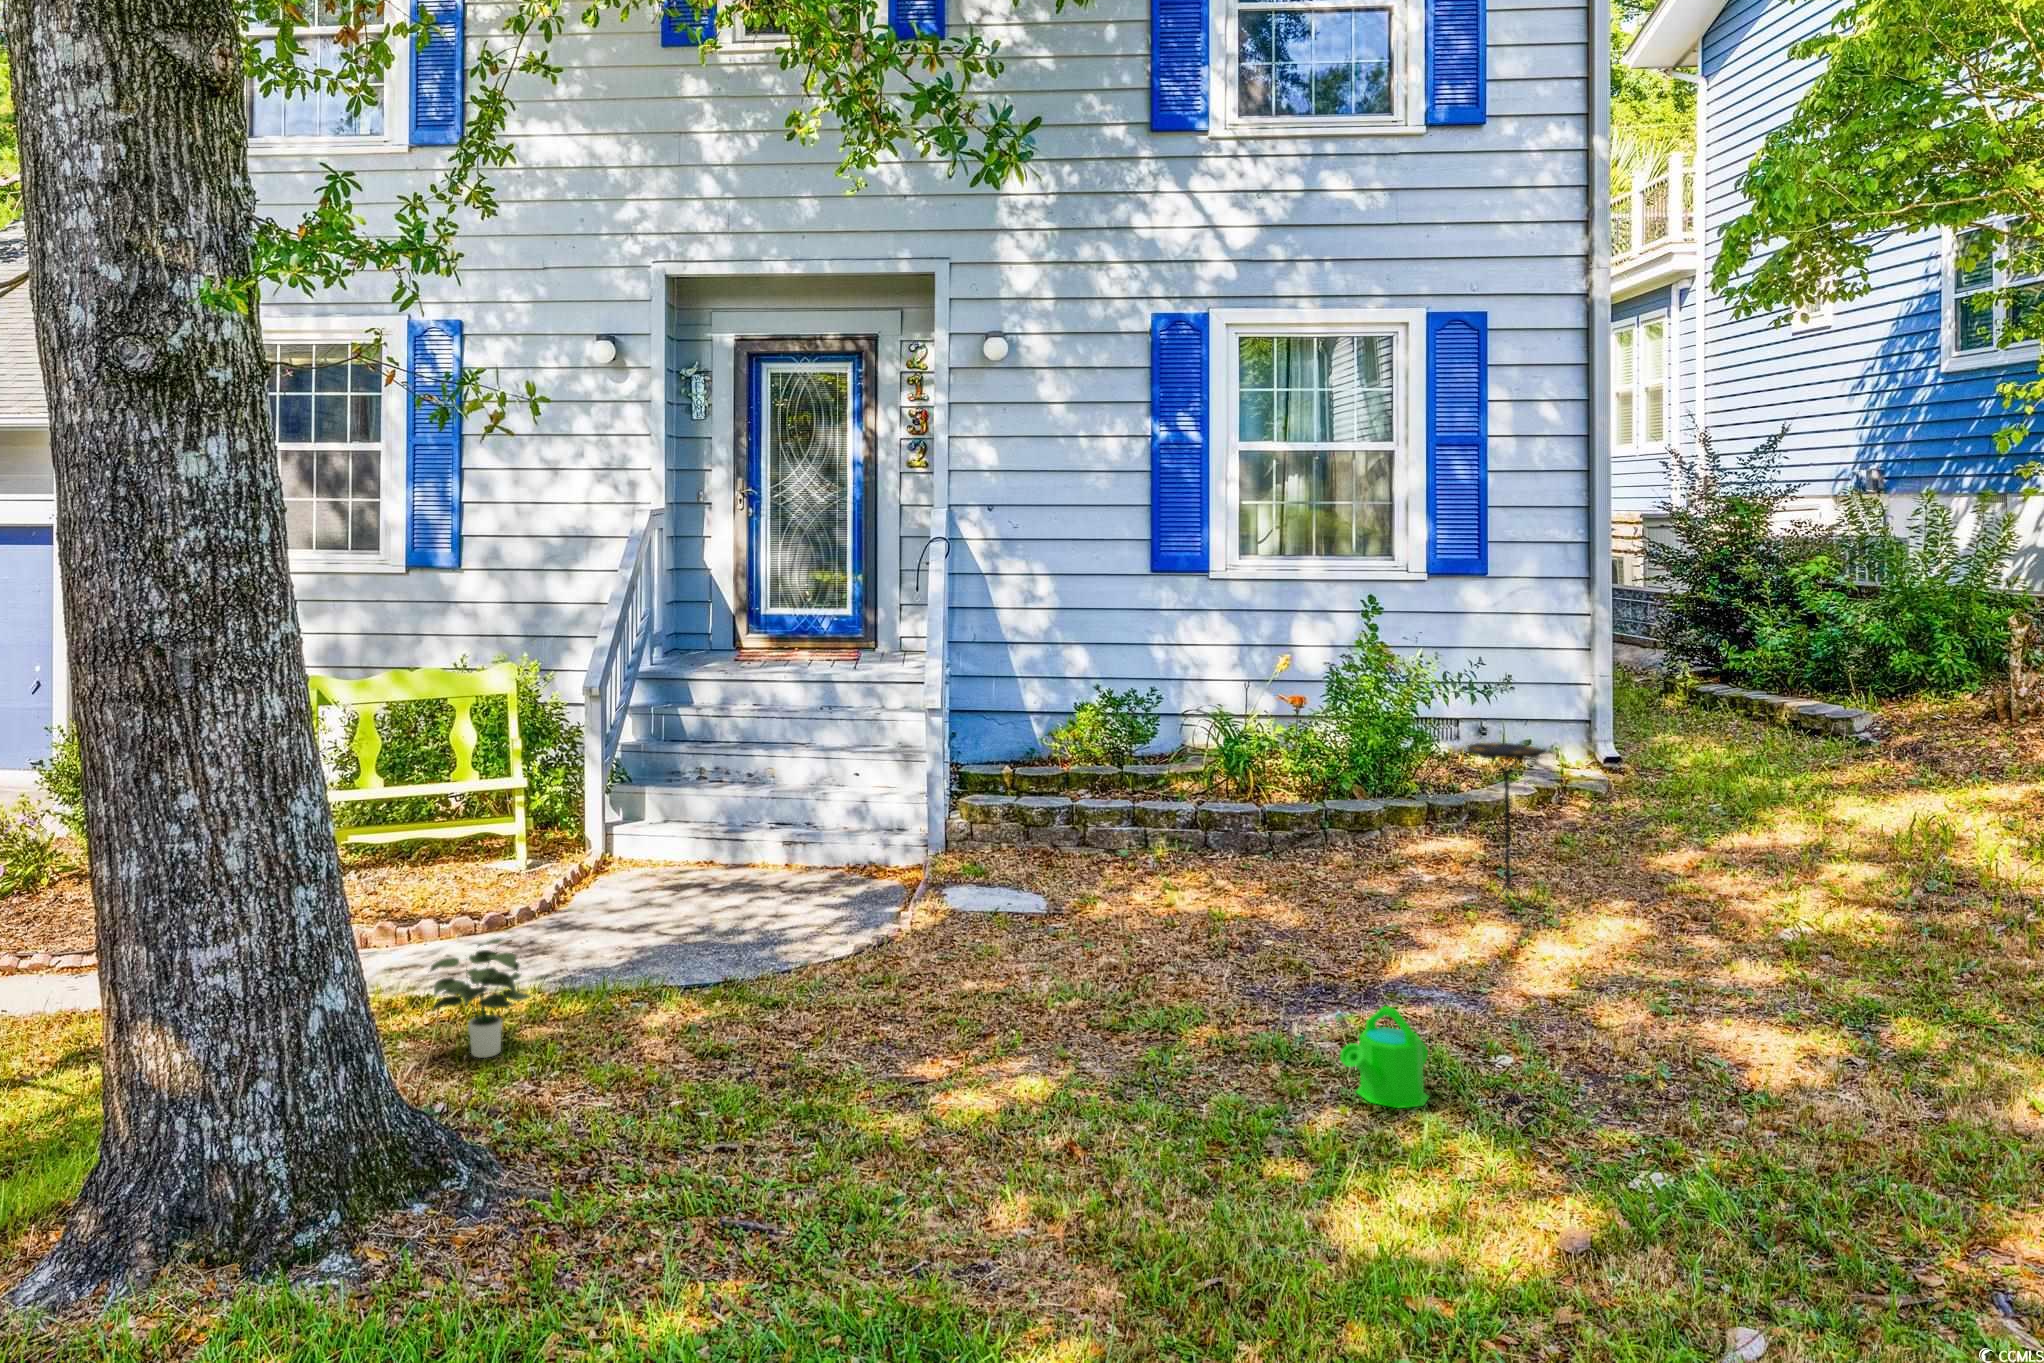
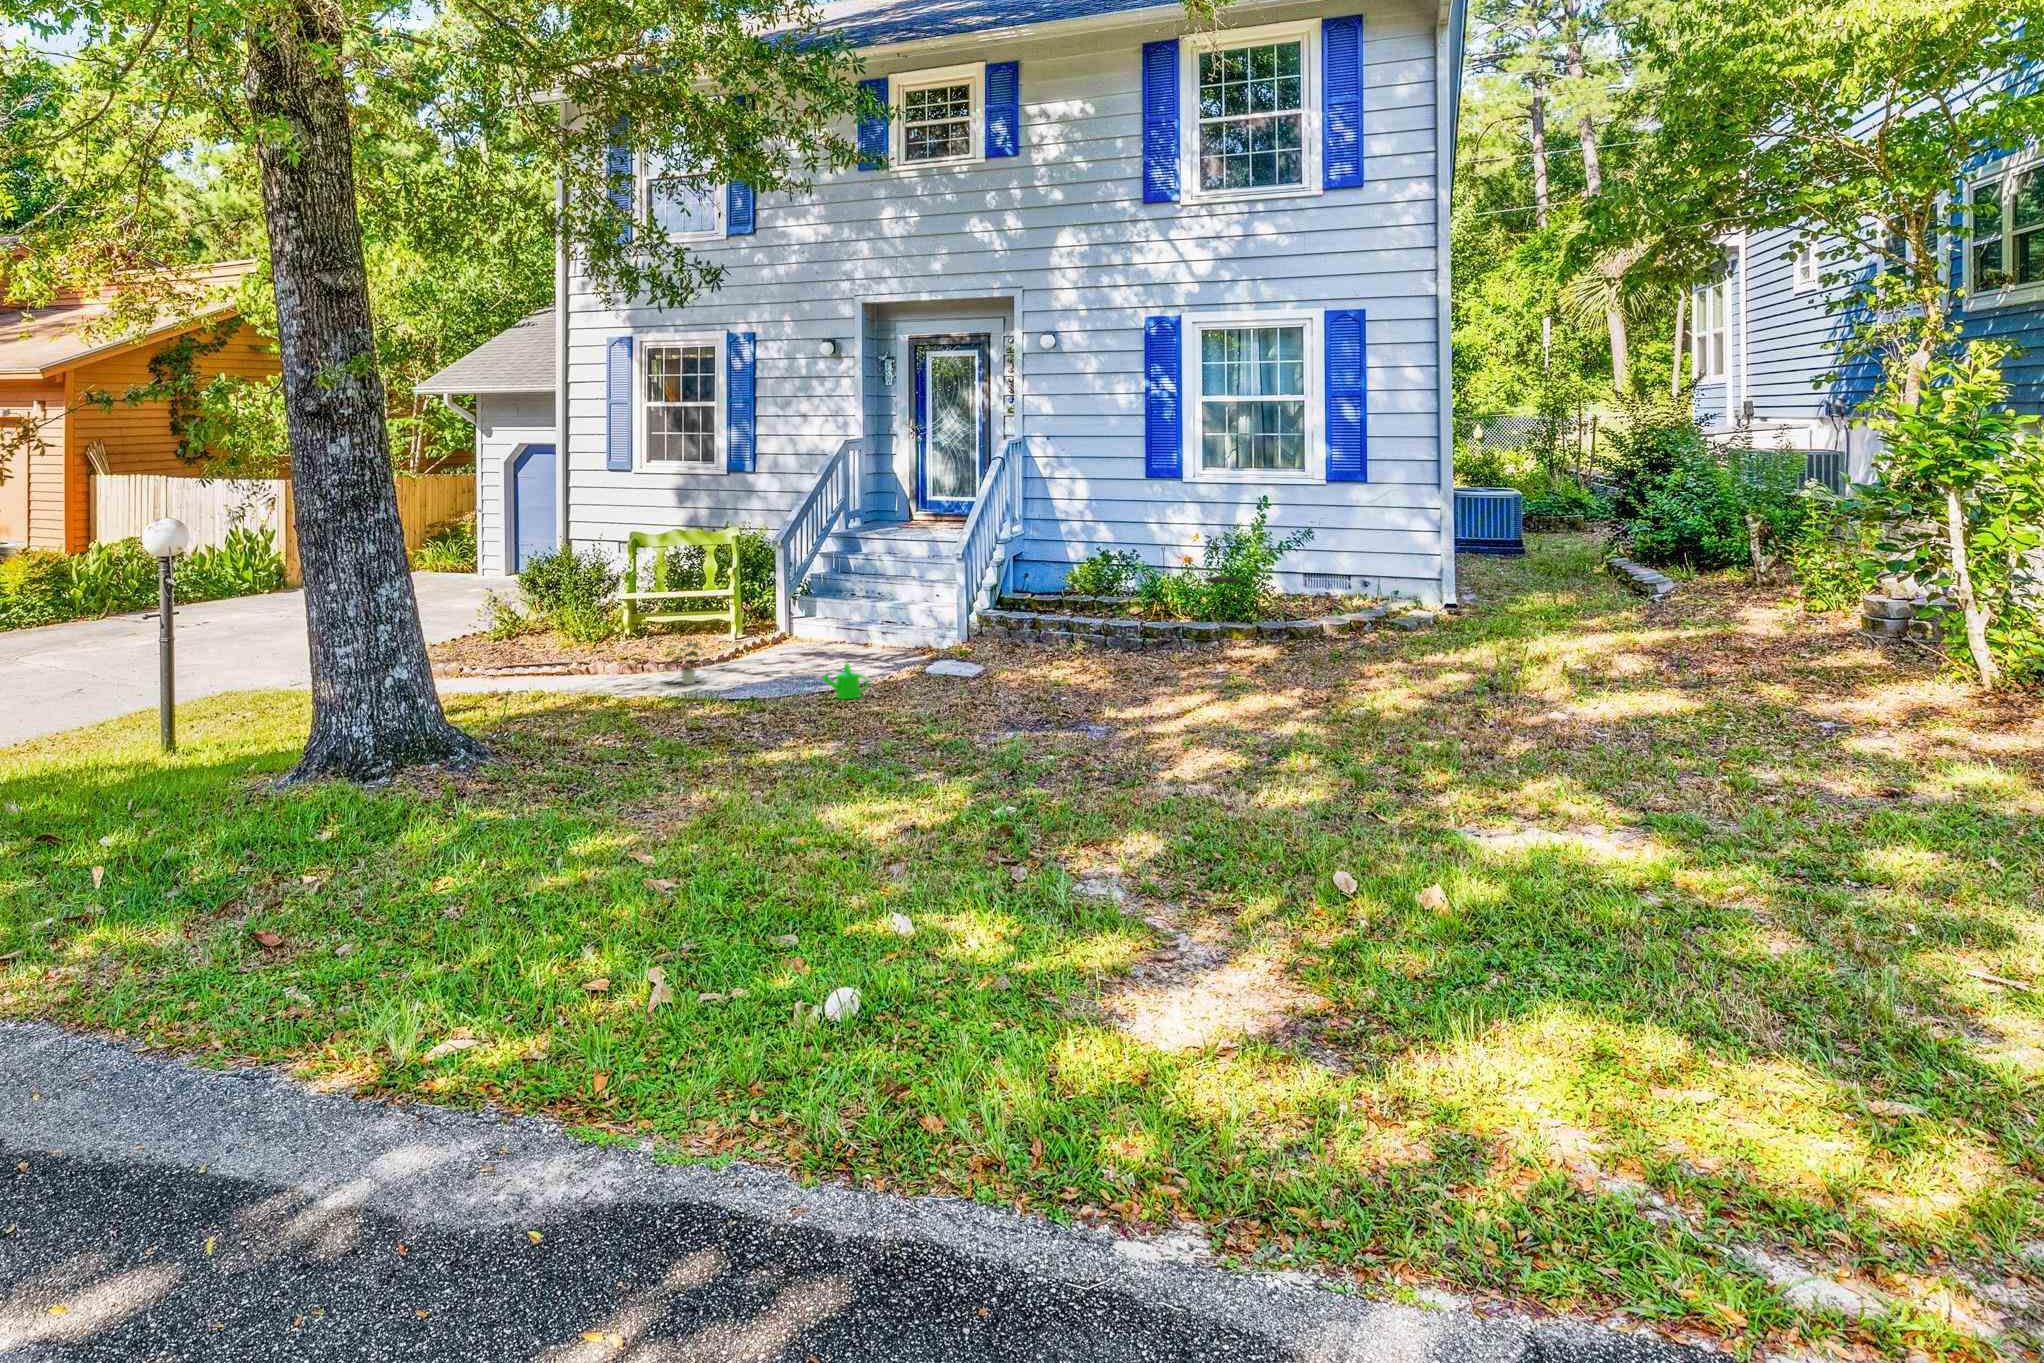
watering can: present [1340,1006,1429,1108] -> present [822,663,869,699]

